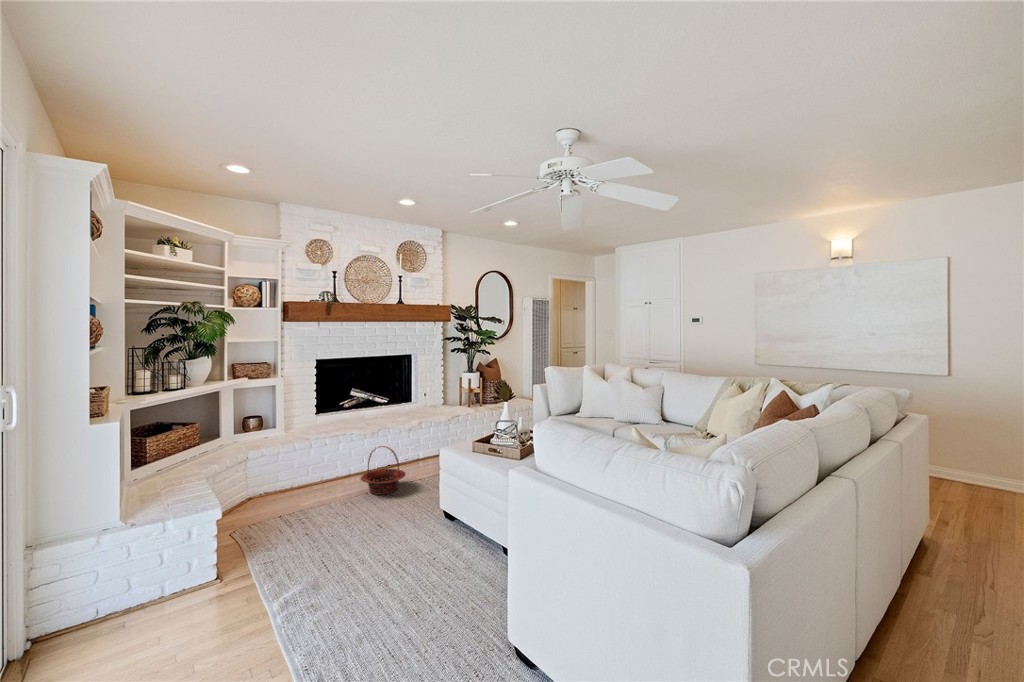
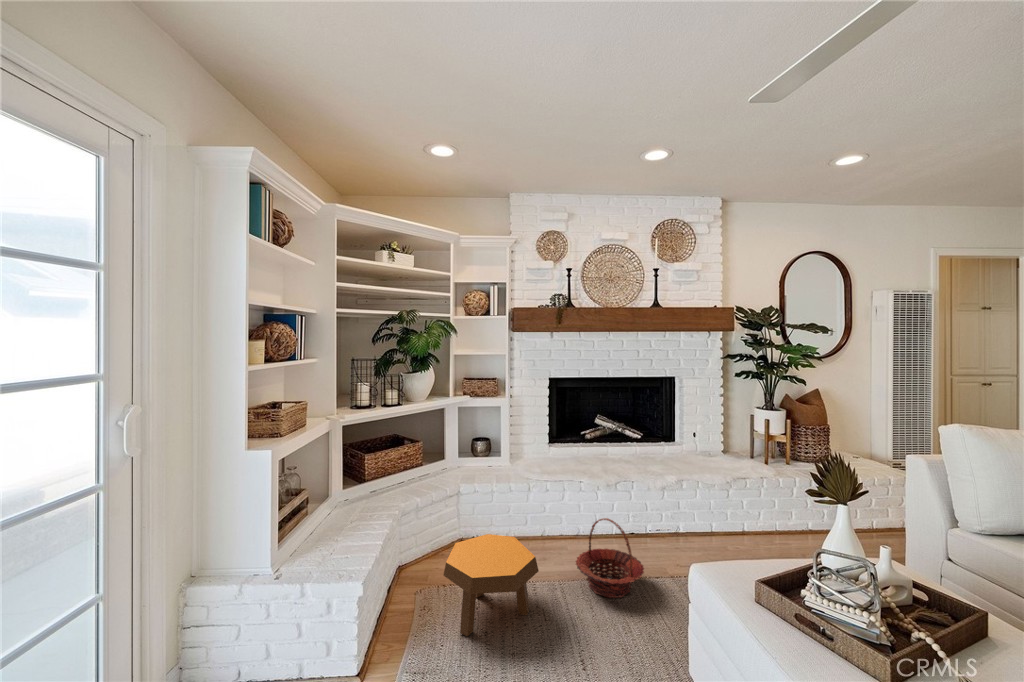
footstool: none [269,471,341,534] -> present [443,534,539,636]

